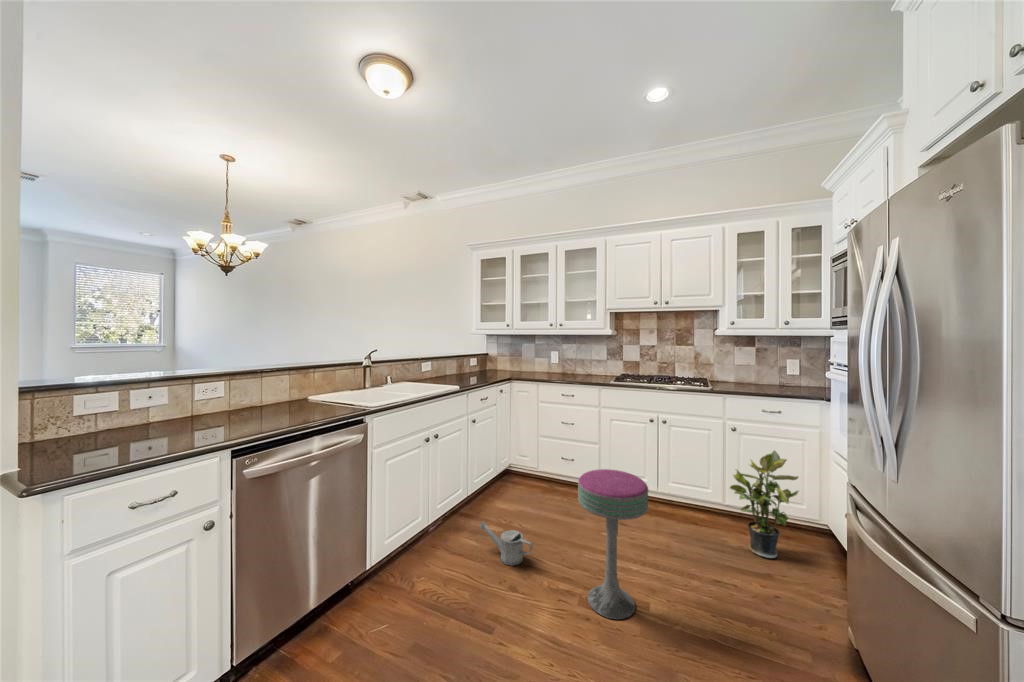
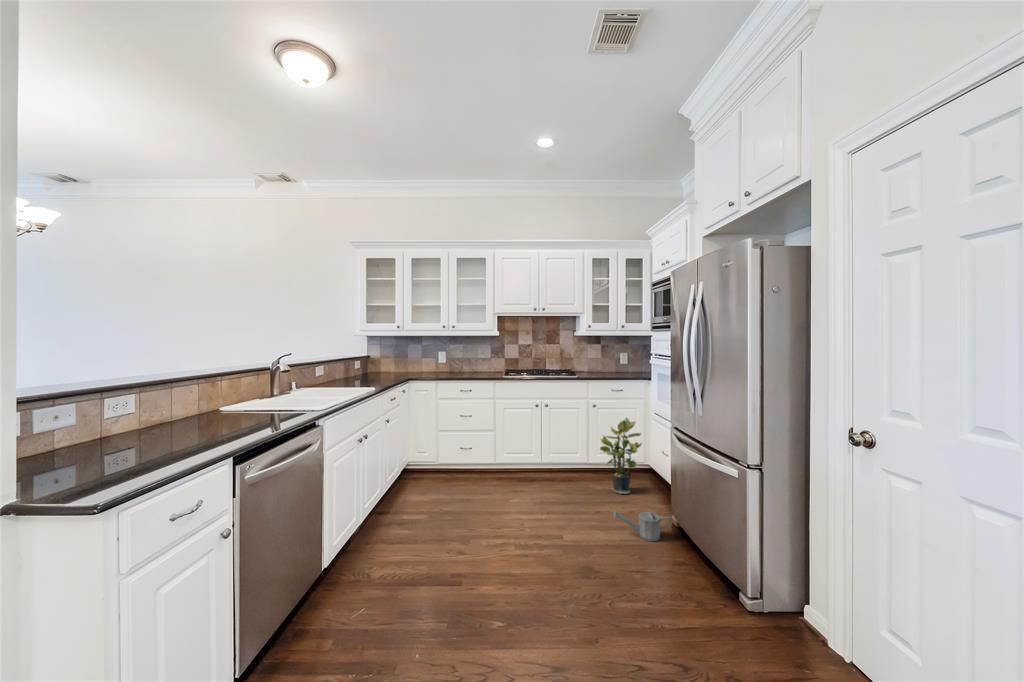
bar stool: present [578,469,648,619] -> none [514,443,567,554]
watering can: present [480,521,533,566] -> present [614,511,671,541]

